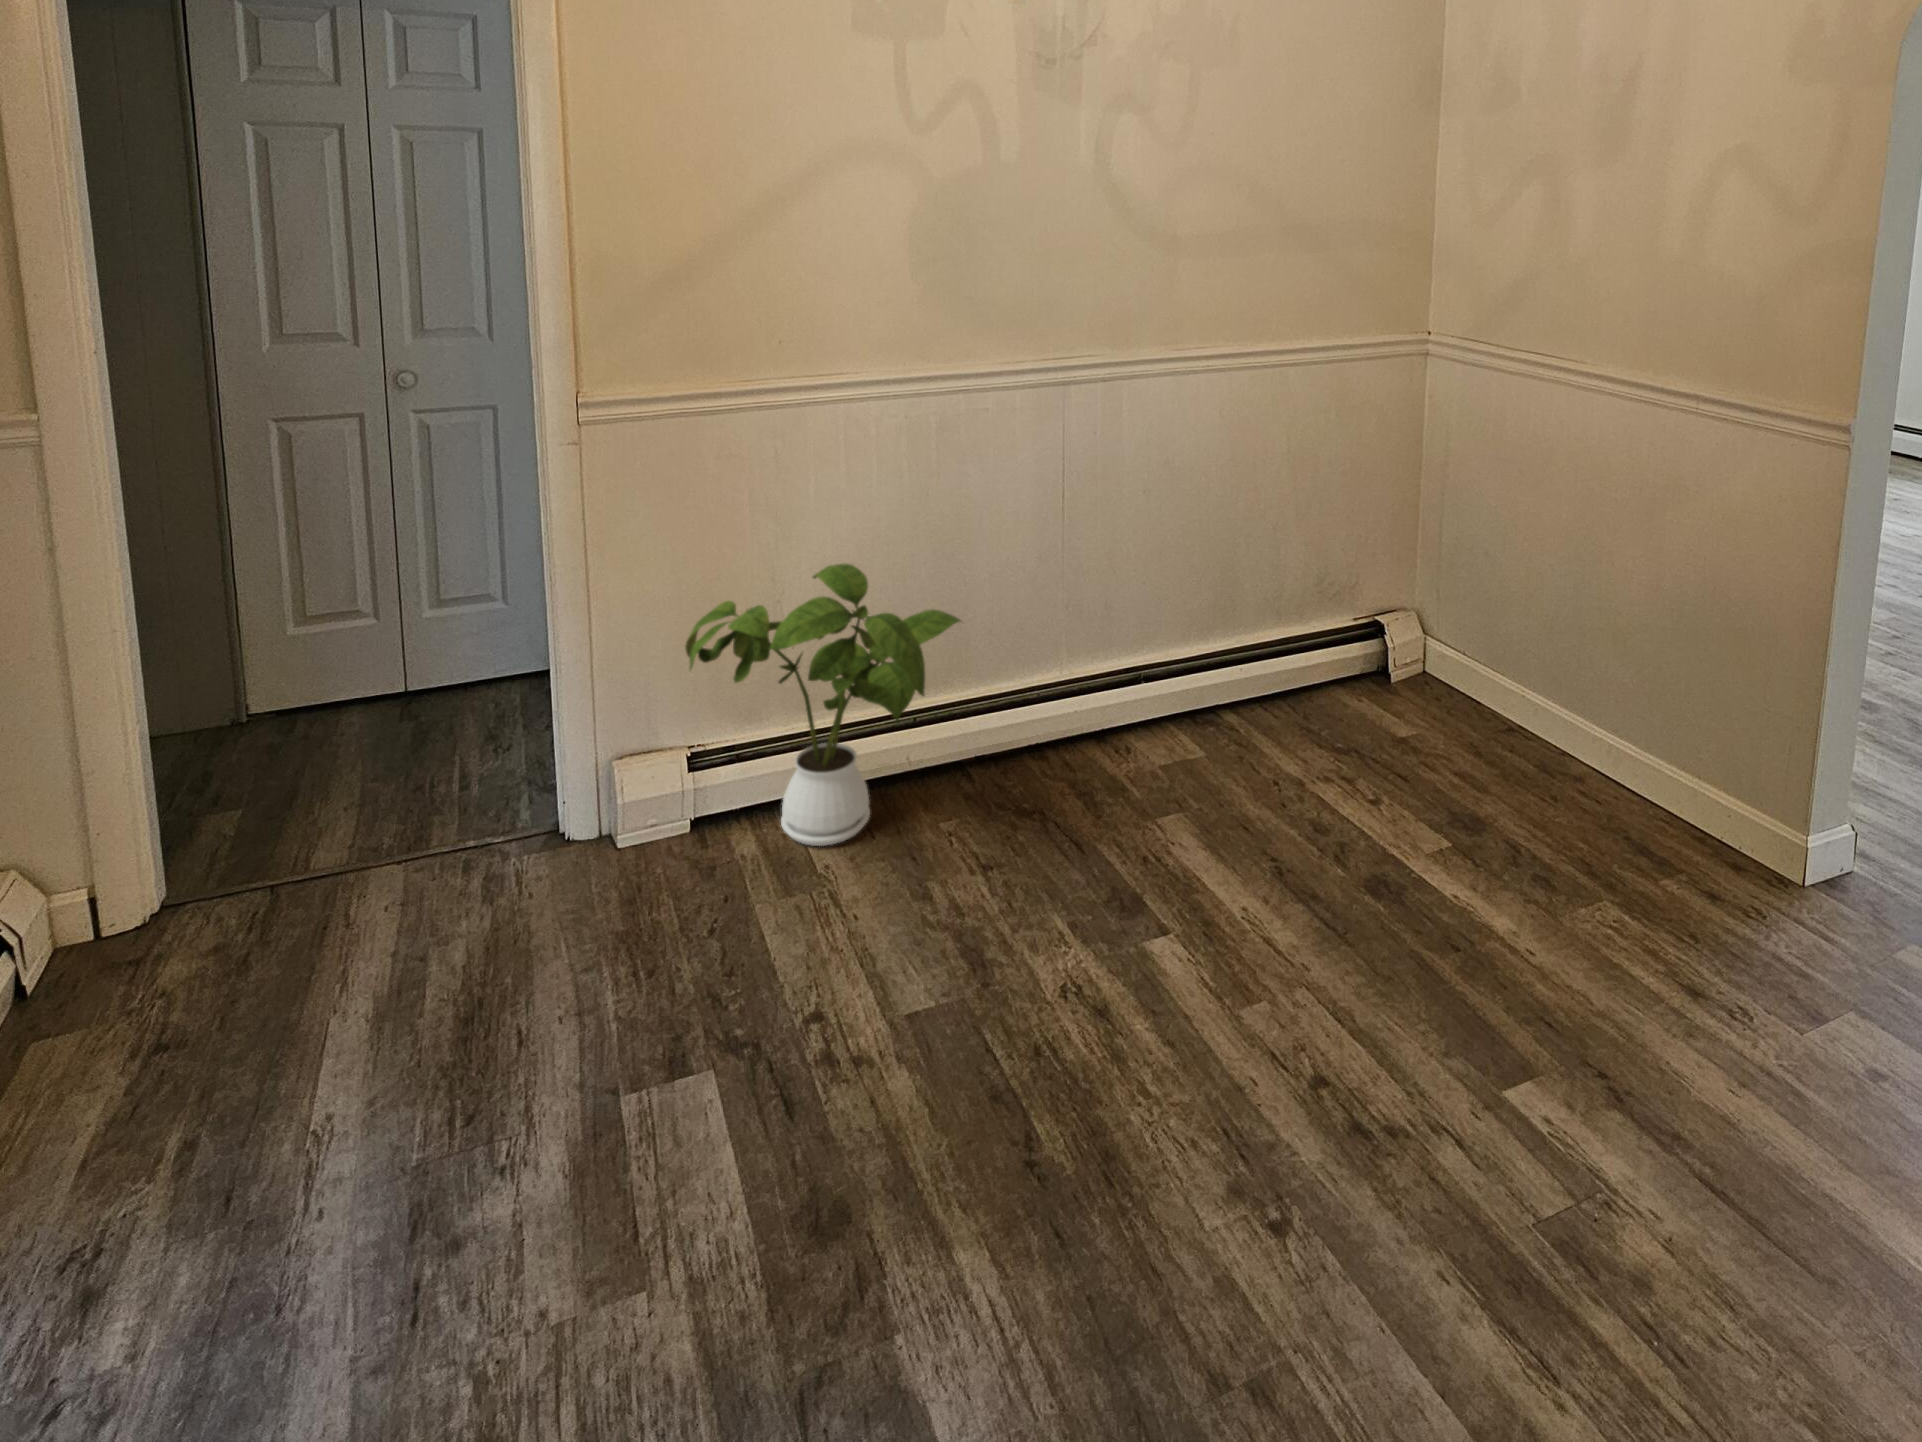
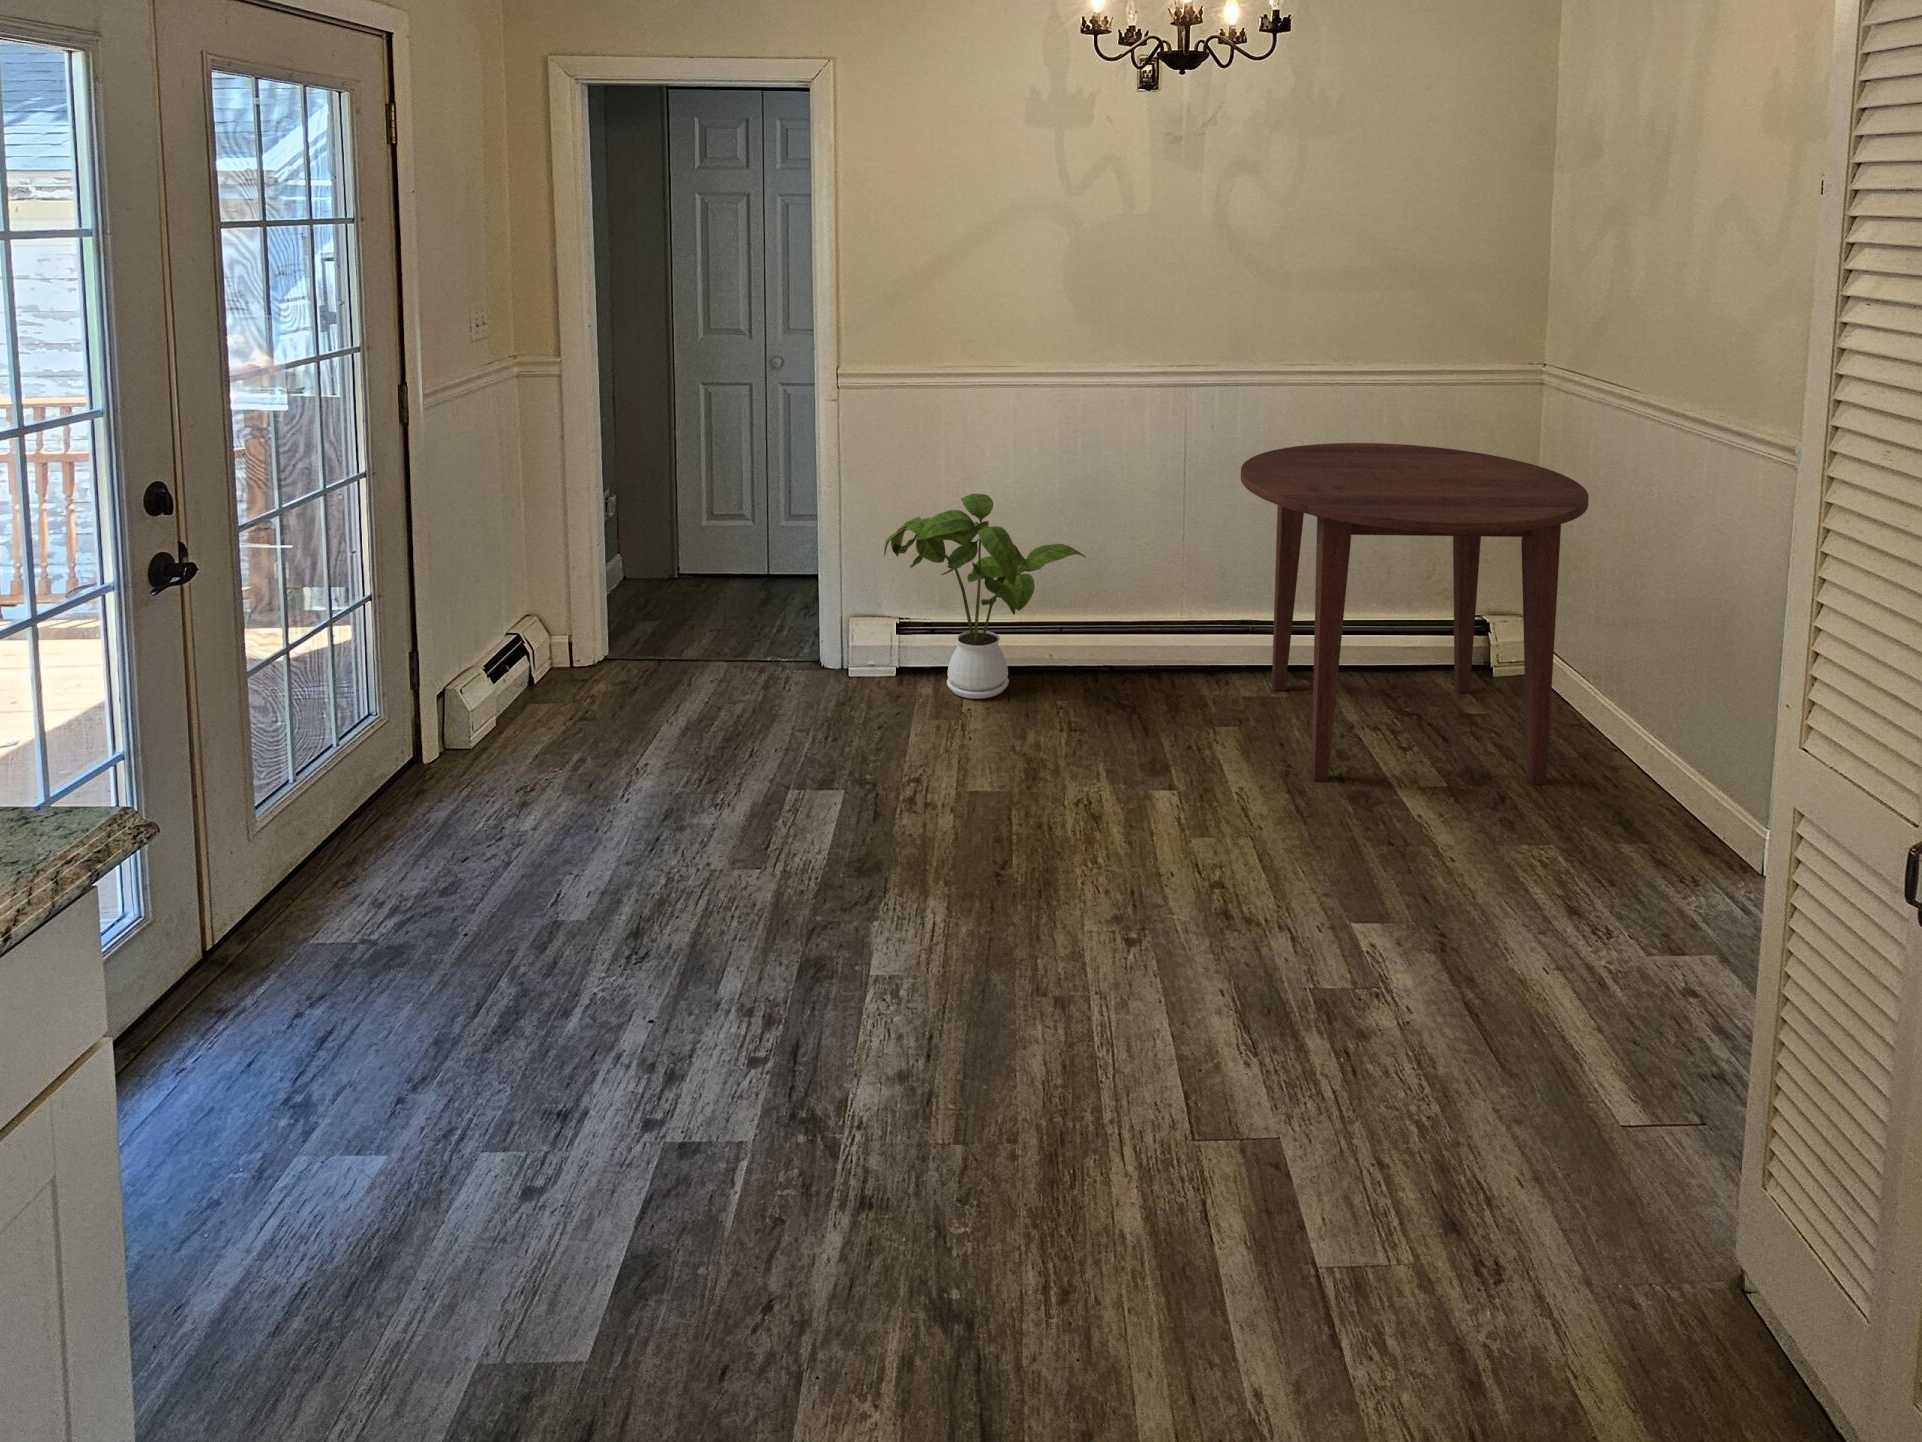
dining table: none [1177,437,1581,876] -> present [1241,443,1589,784]

